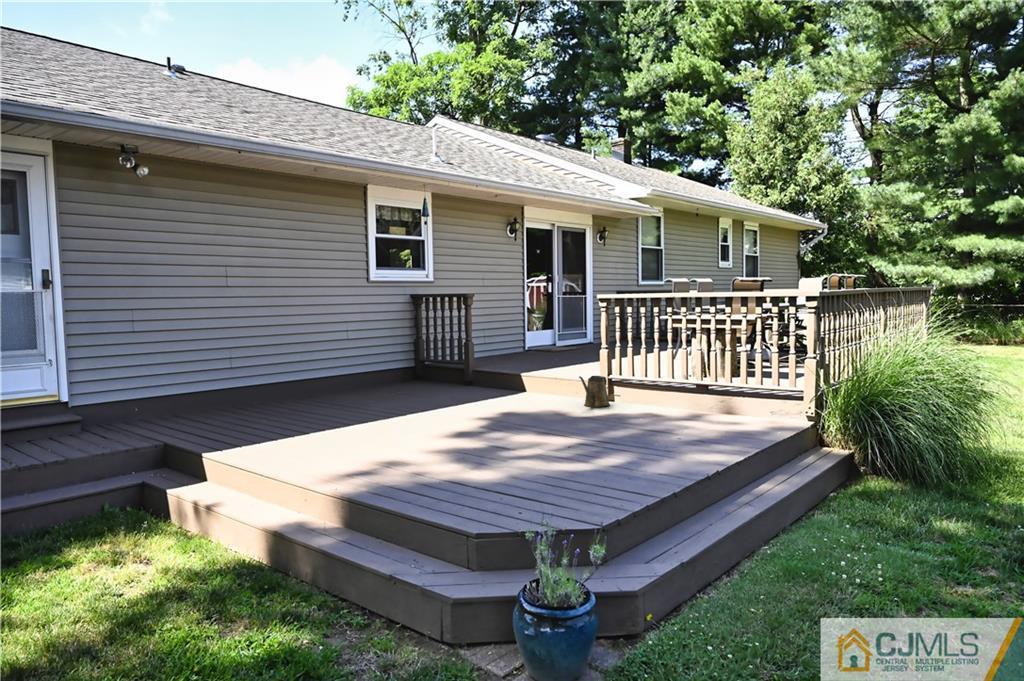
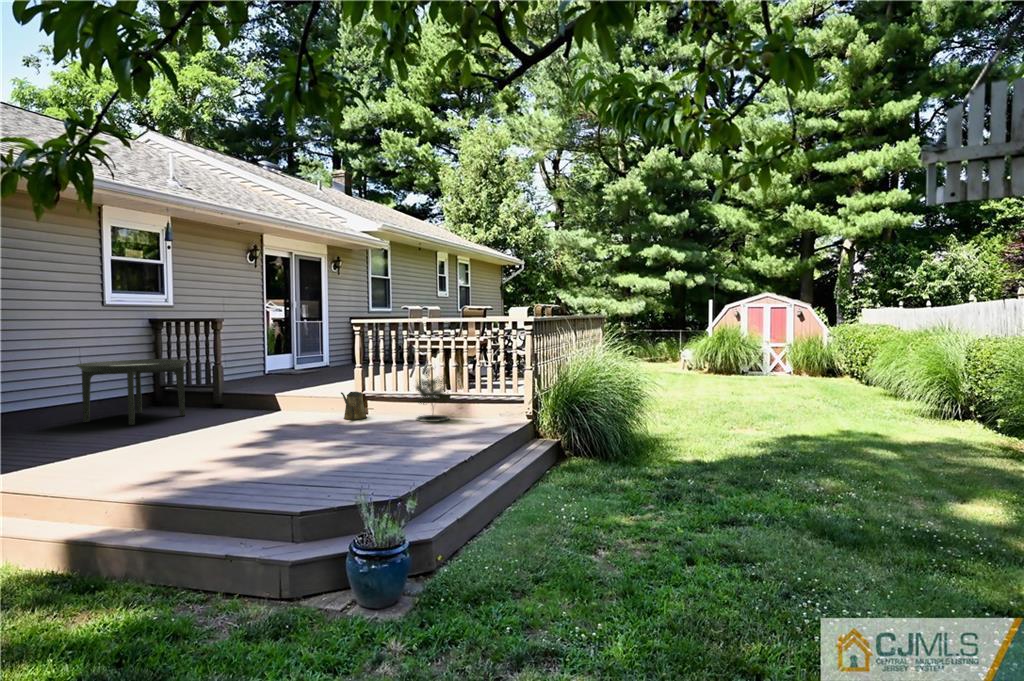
round table: none [342,334,439,398] -> present [77,359,188,425]
potted tree: none [661,342,708,417] -> present [416,367,449,422]

